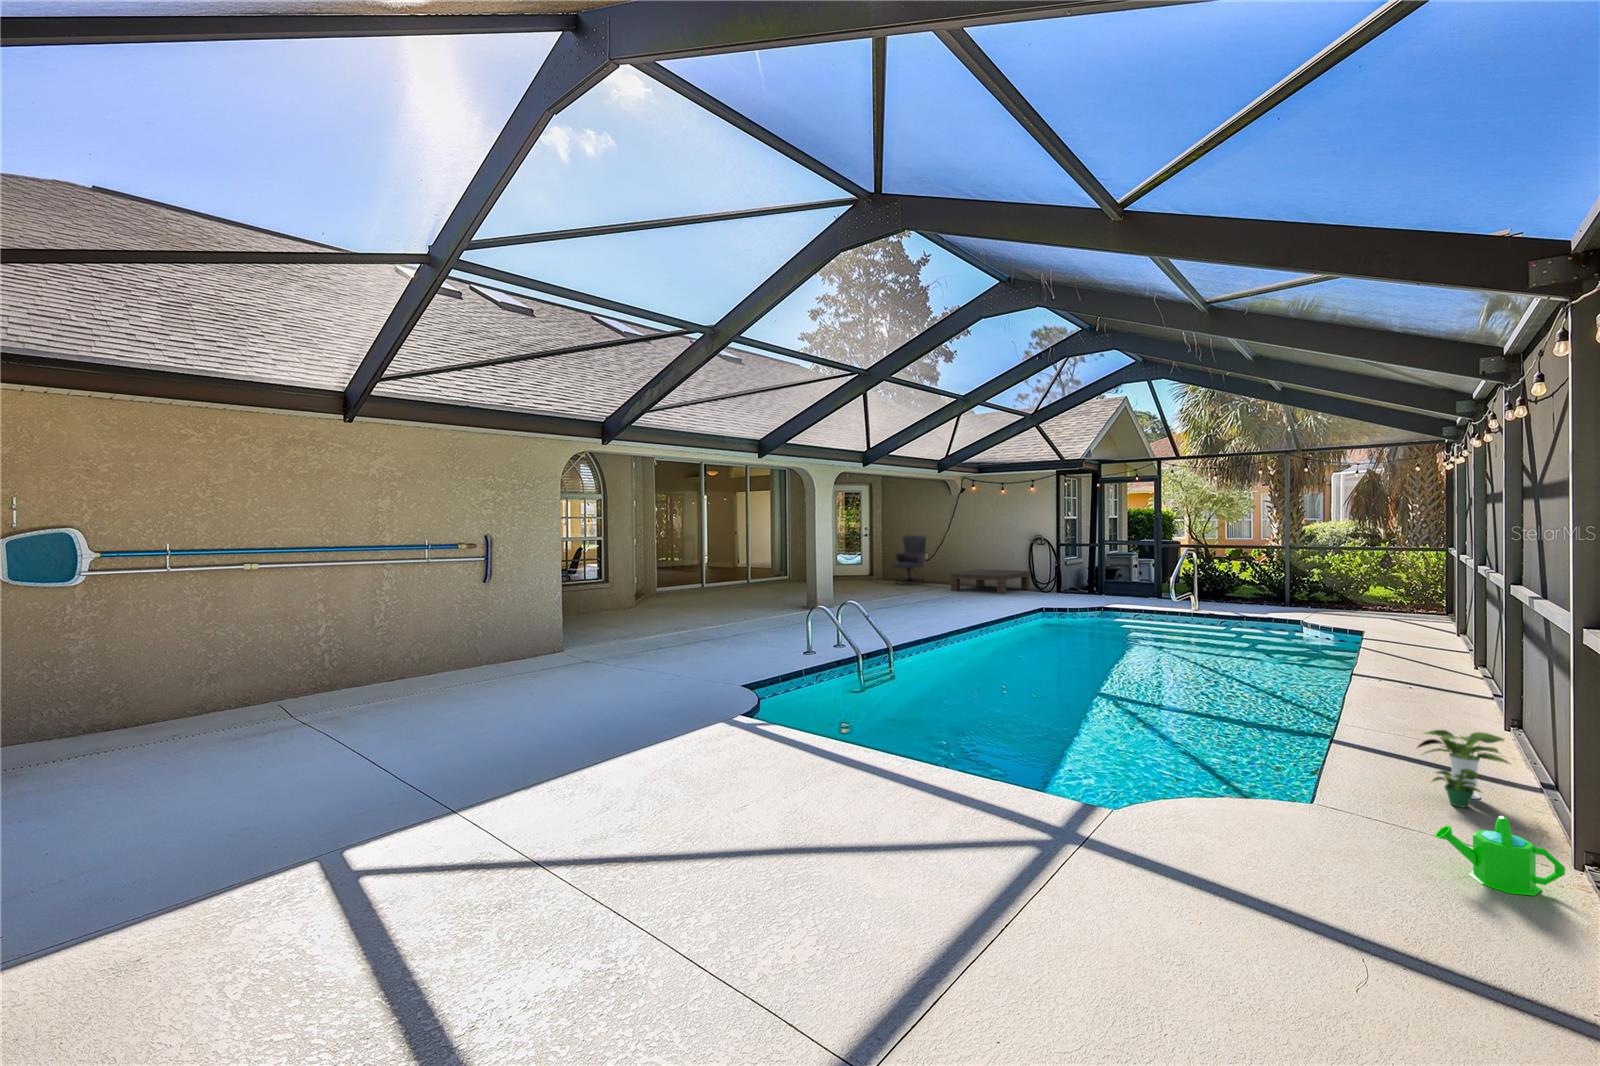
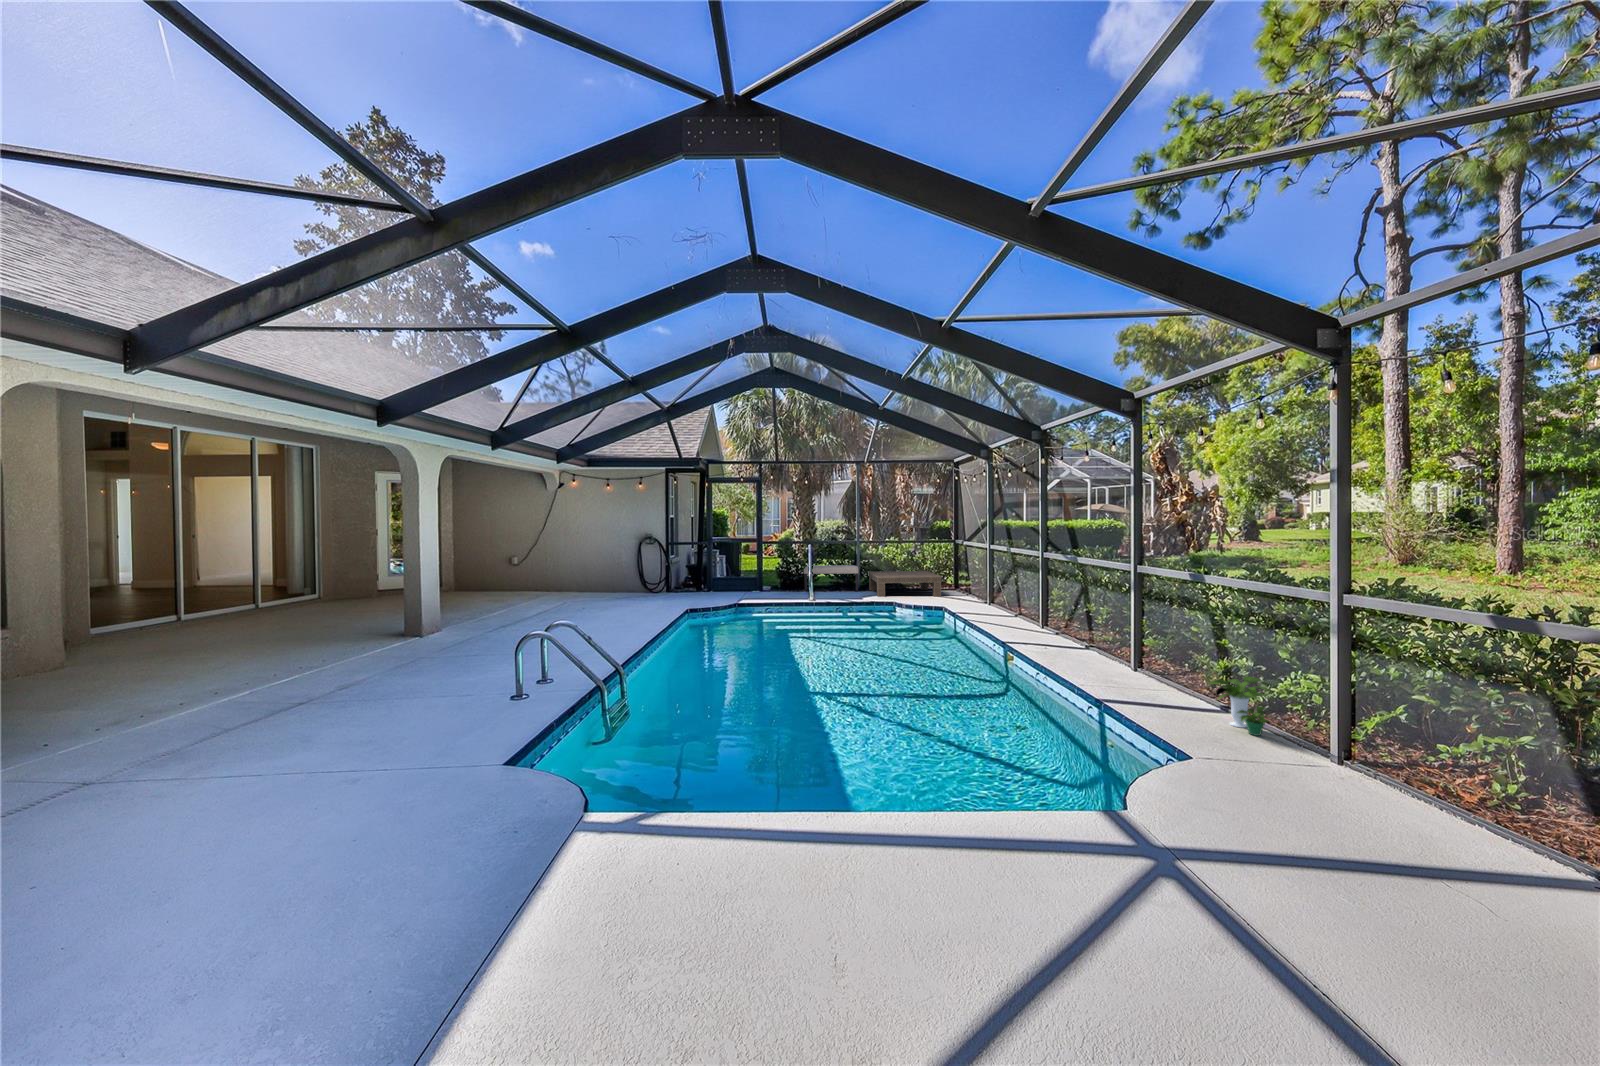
chair: present [892,535,926,584] -> none [475,535,517,594]
coffee table: present [951,569,1030,594] -> present [869,571,941,597]
bench: none [1208,572,1289,605] -> present [804,565,859,591]
watering can: present [1435,816,1565,896] -> none [1352,739,1419,796]

